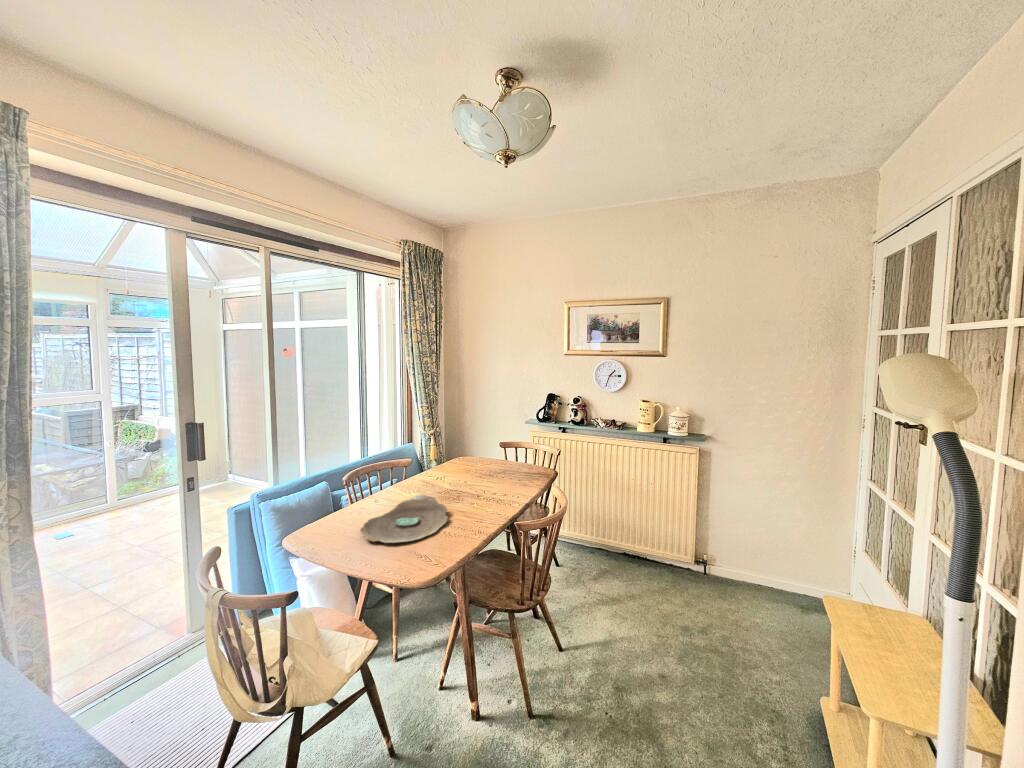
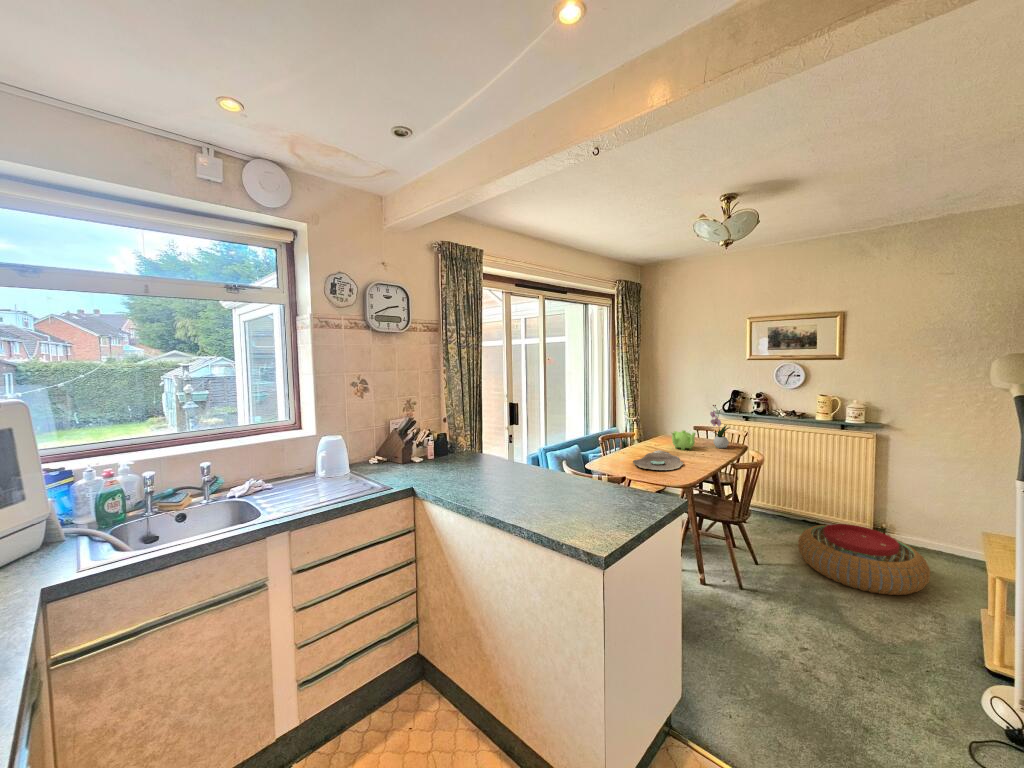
flower arrangement: none [508,417,534,479] -> present [710,405,730,448]
teapot: none [450,456,489,486] -> present [672,430,695,450]
pouf: none [614,570,763,686] -> present [798,524,930,595]

